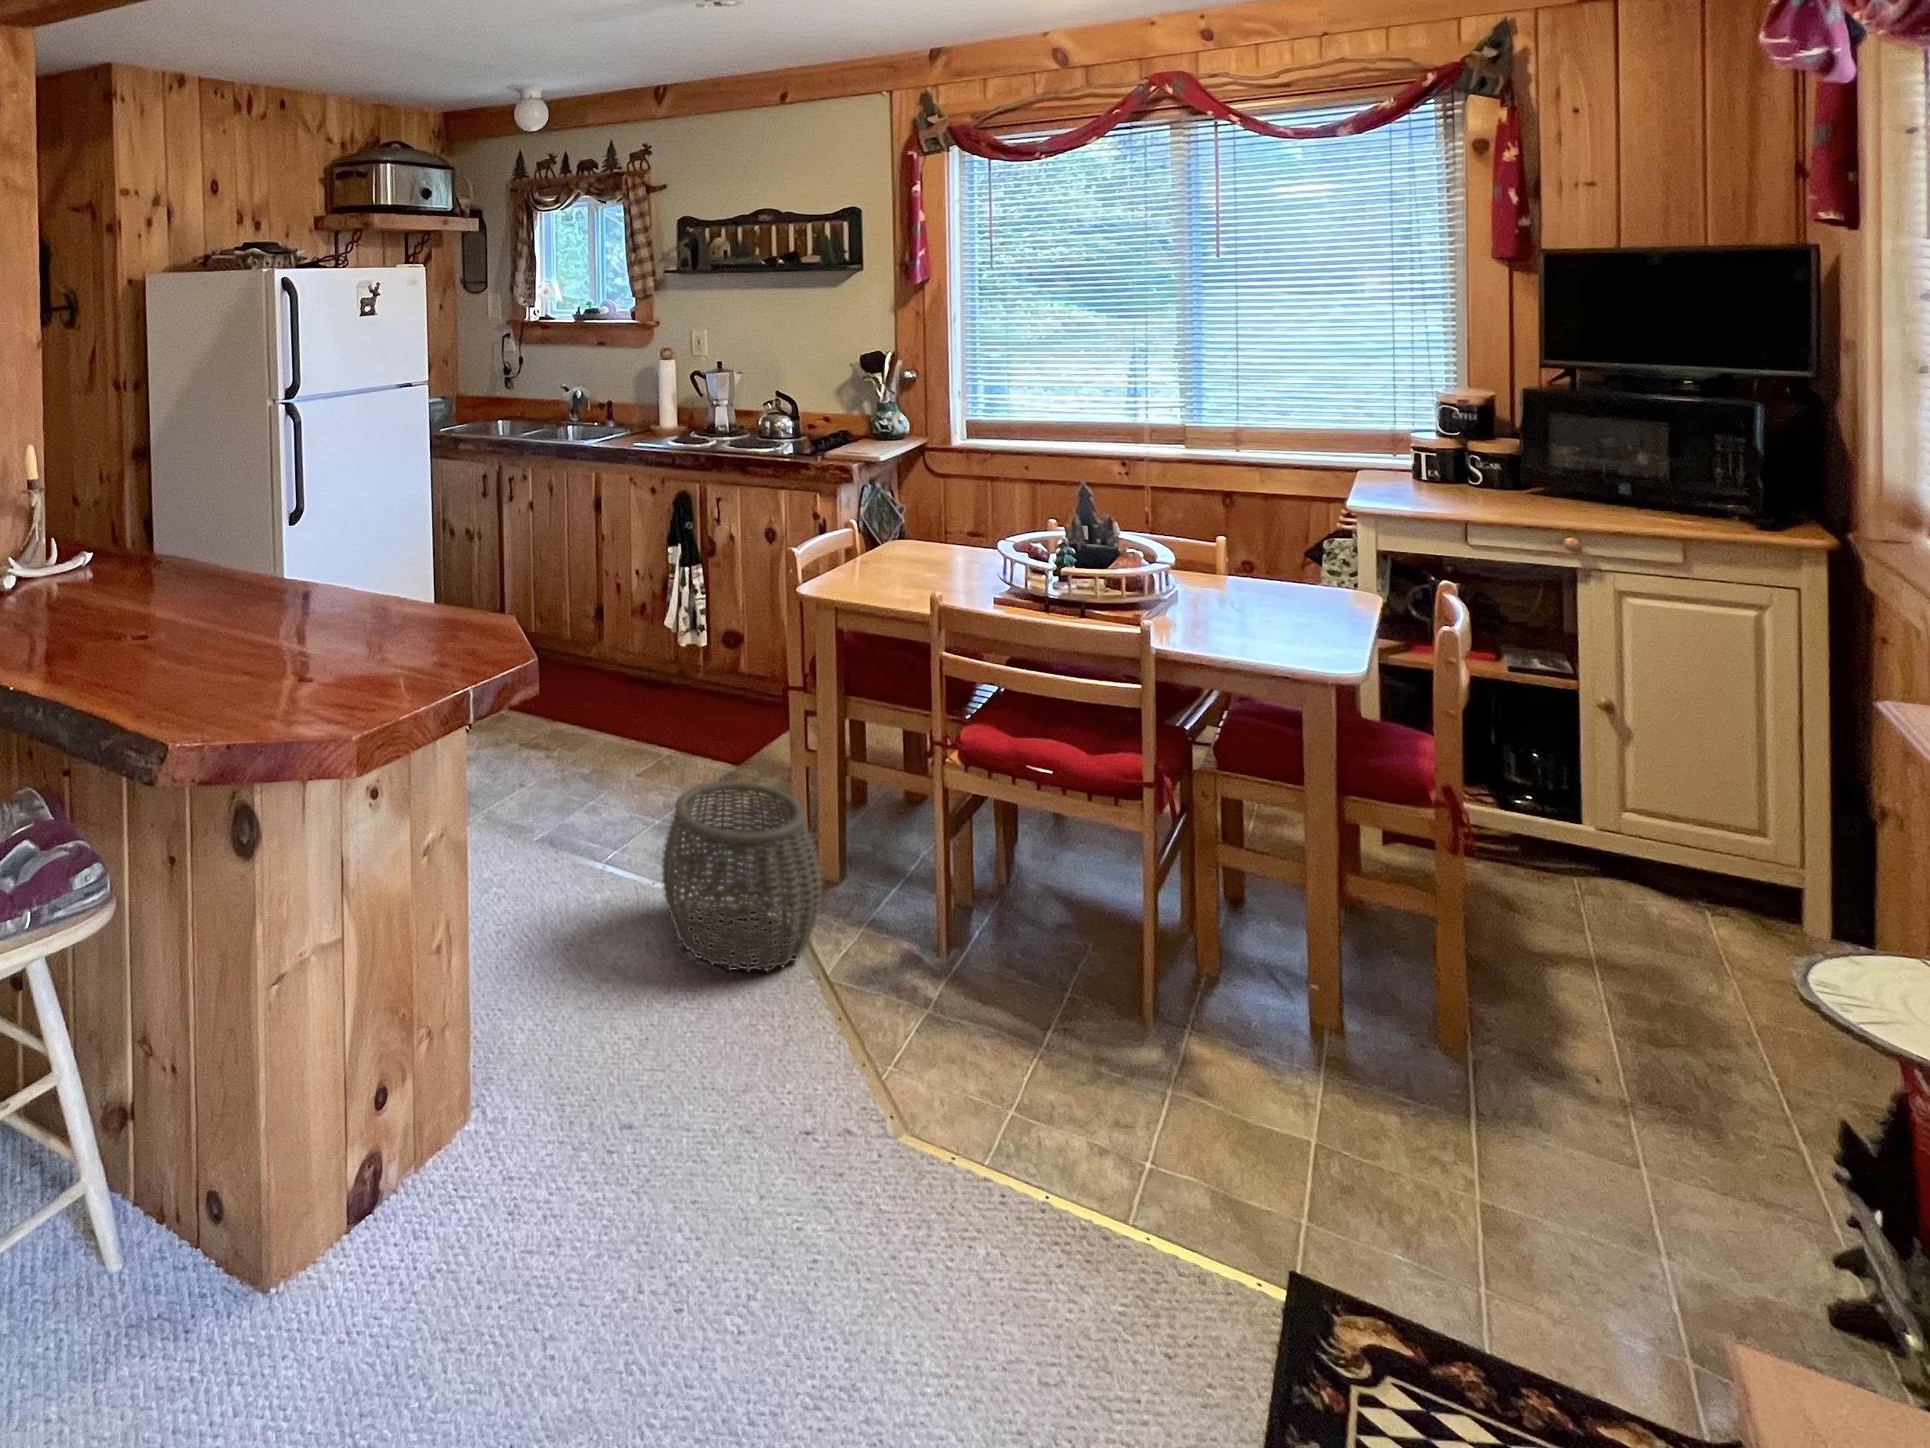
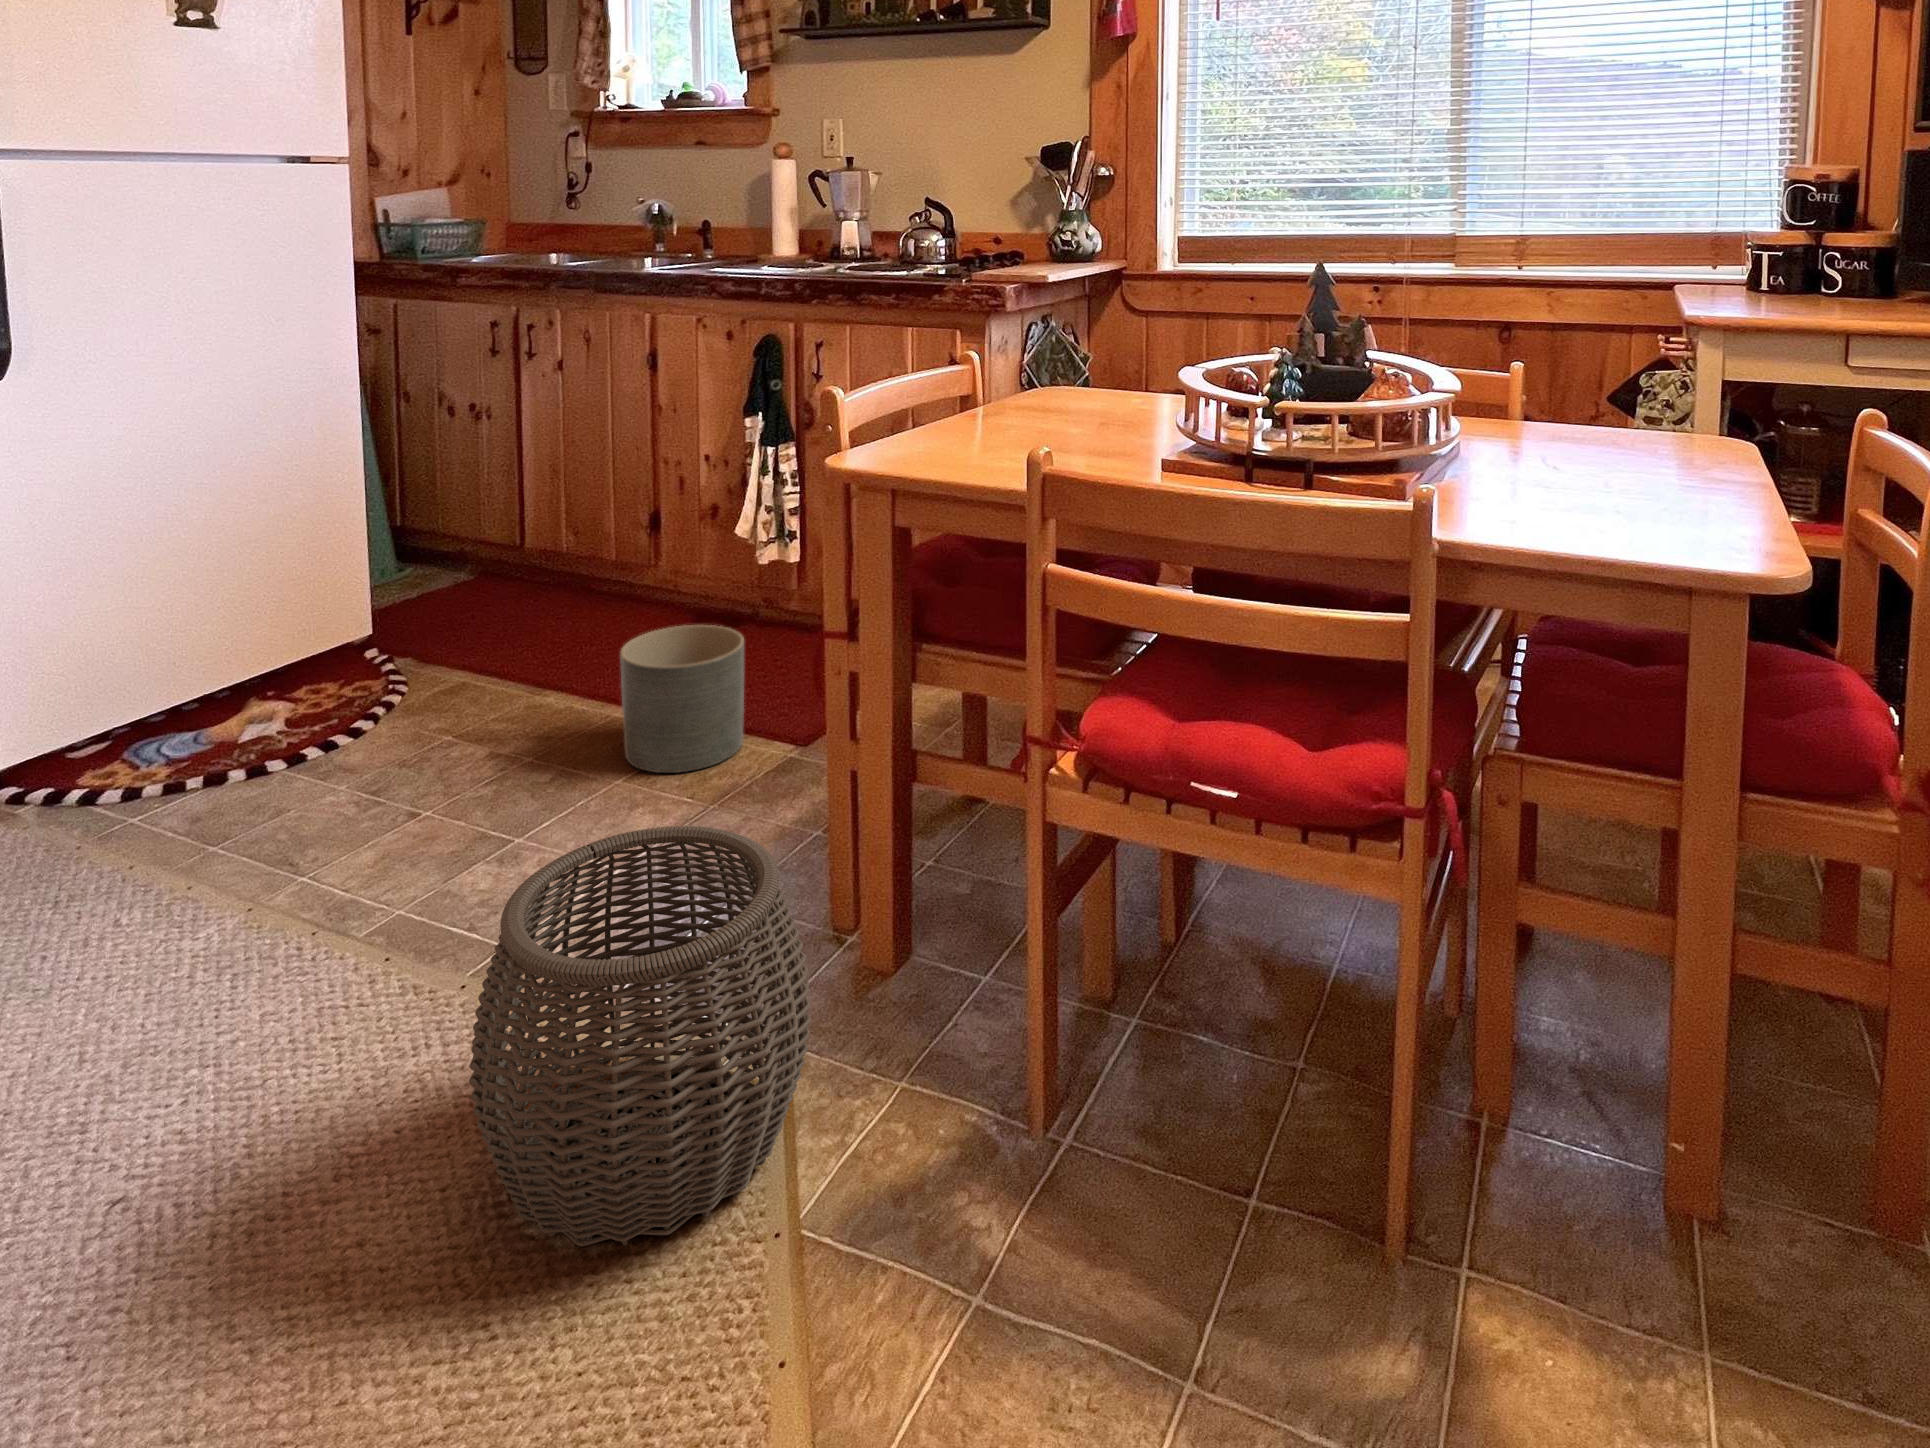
planter: none [629,682,701,772] -> present [620,625,744,773]

